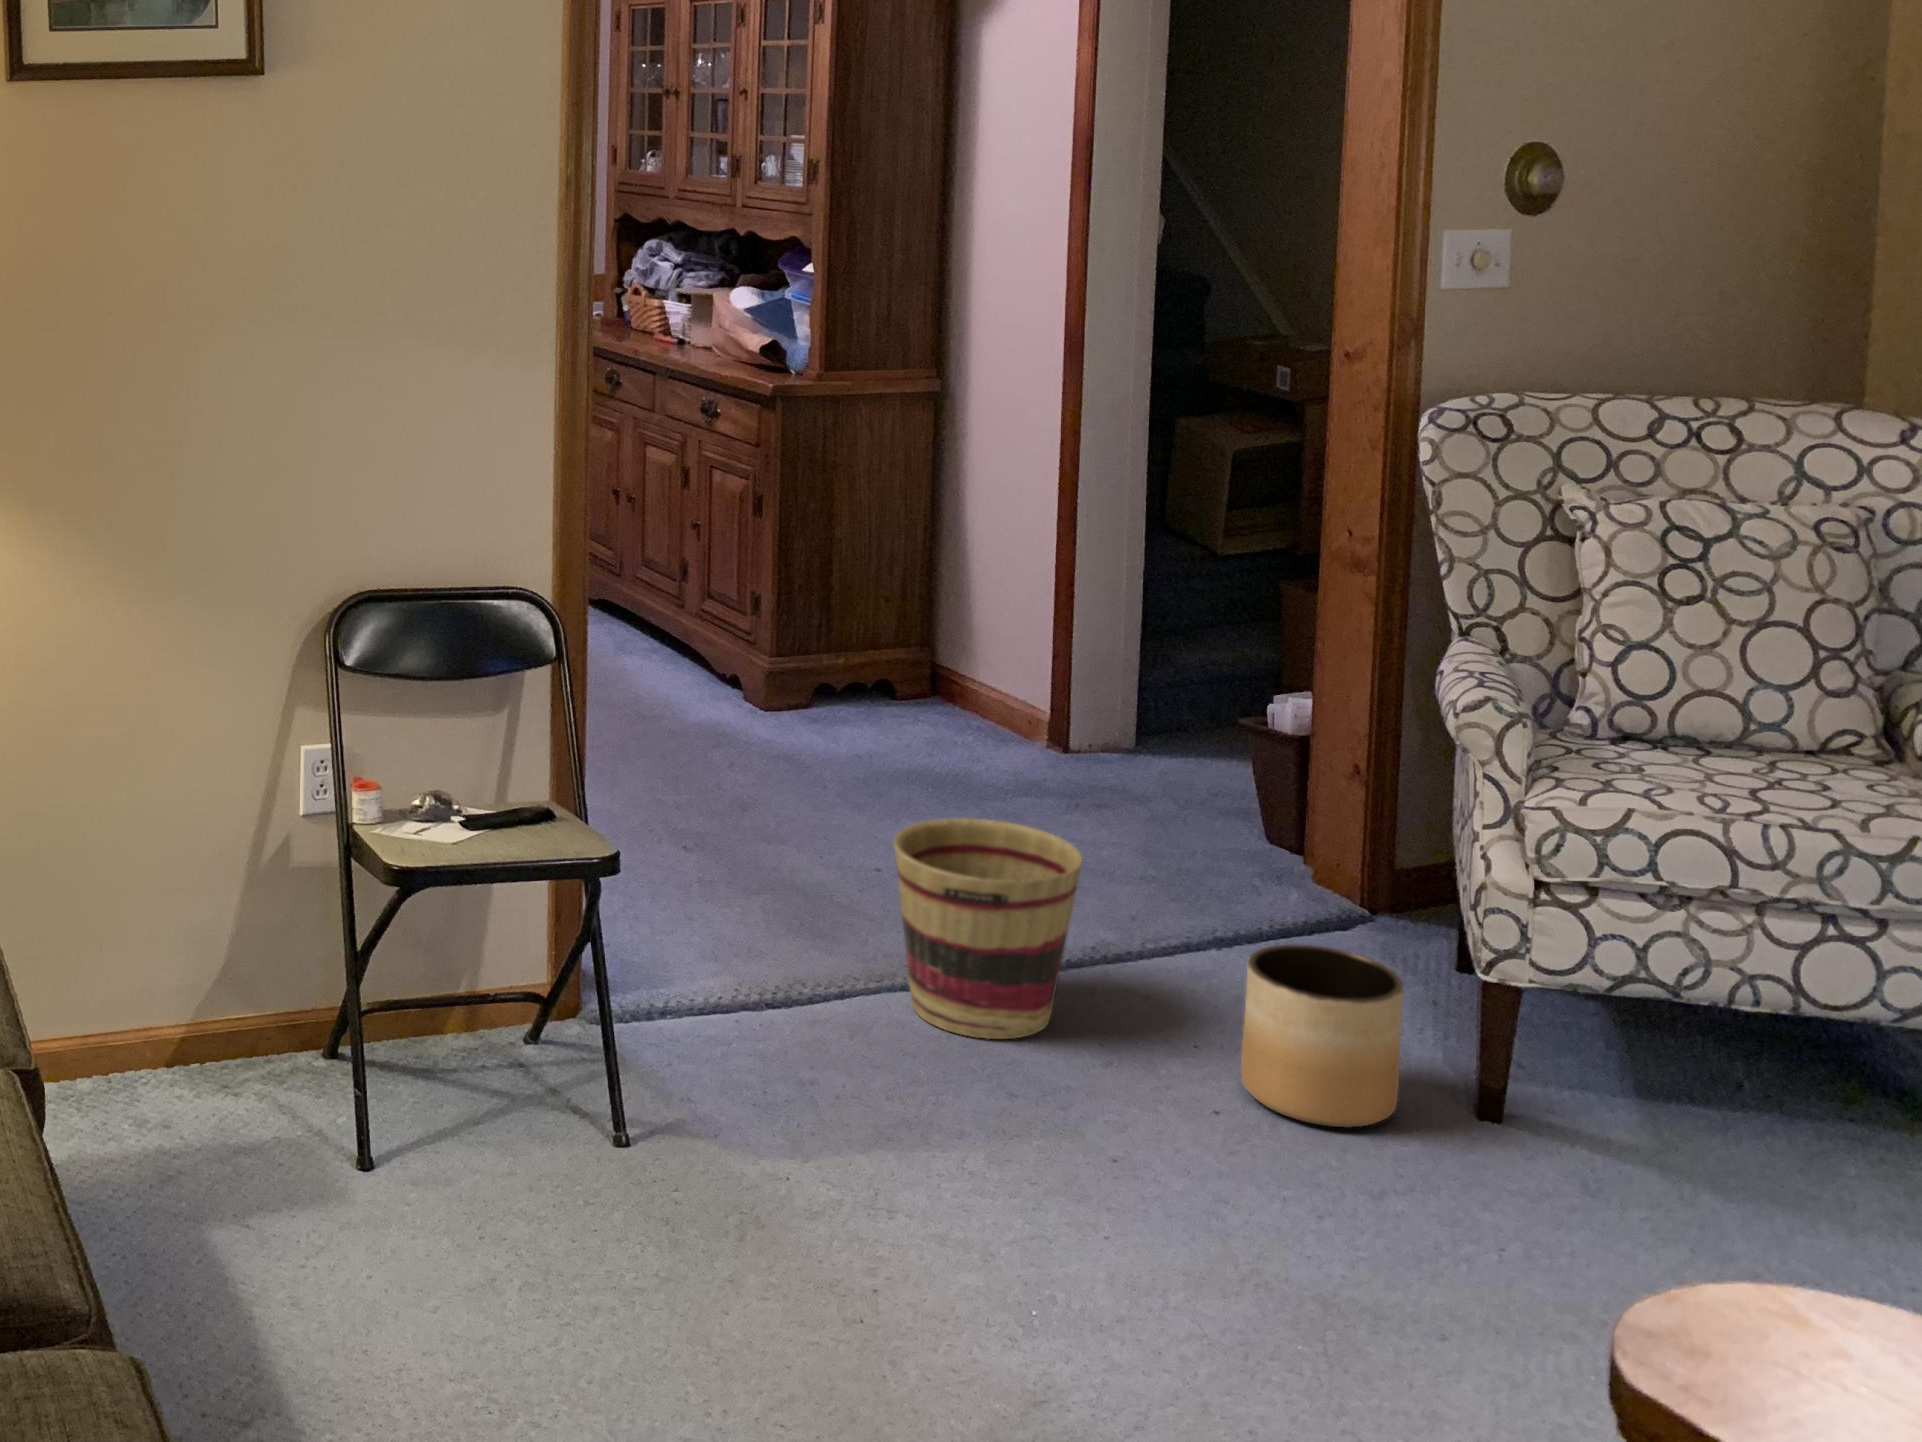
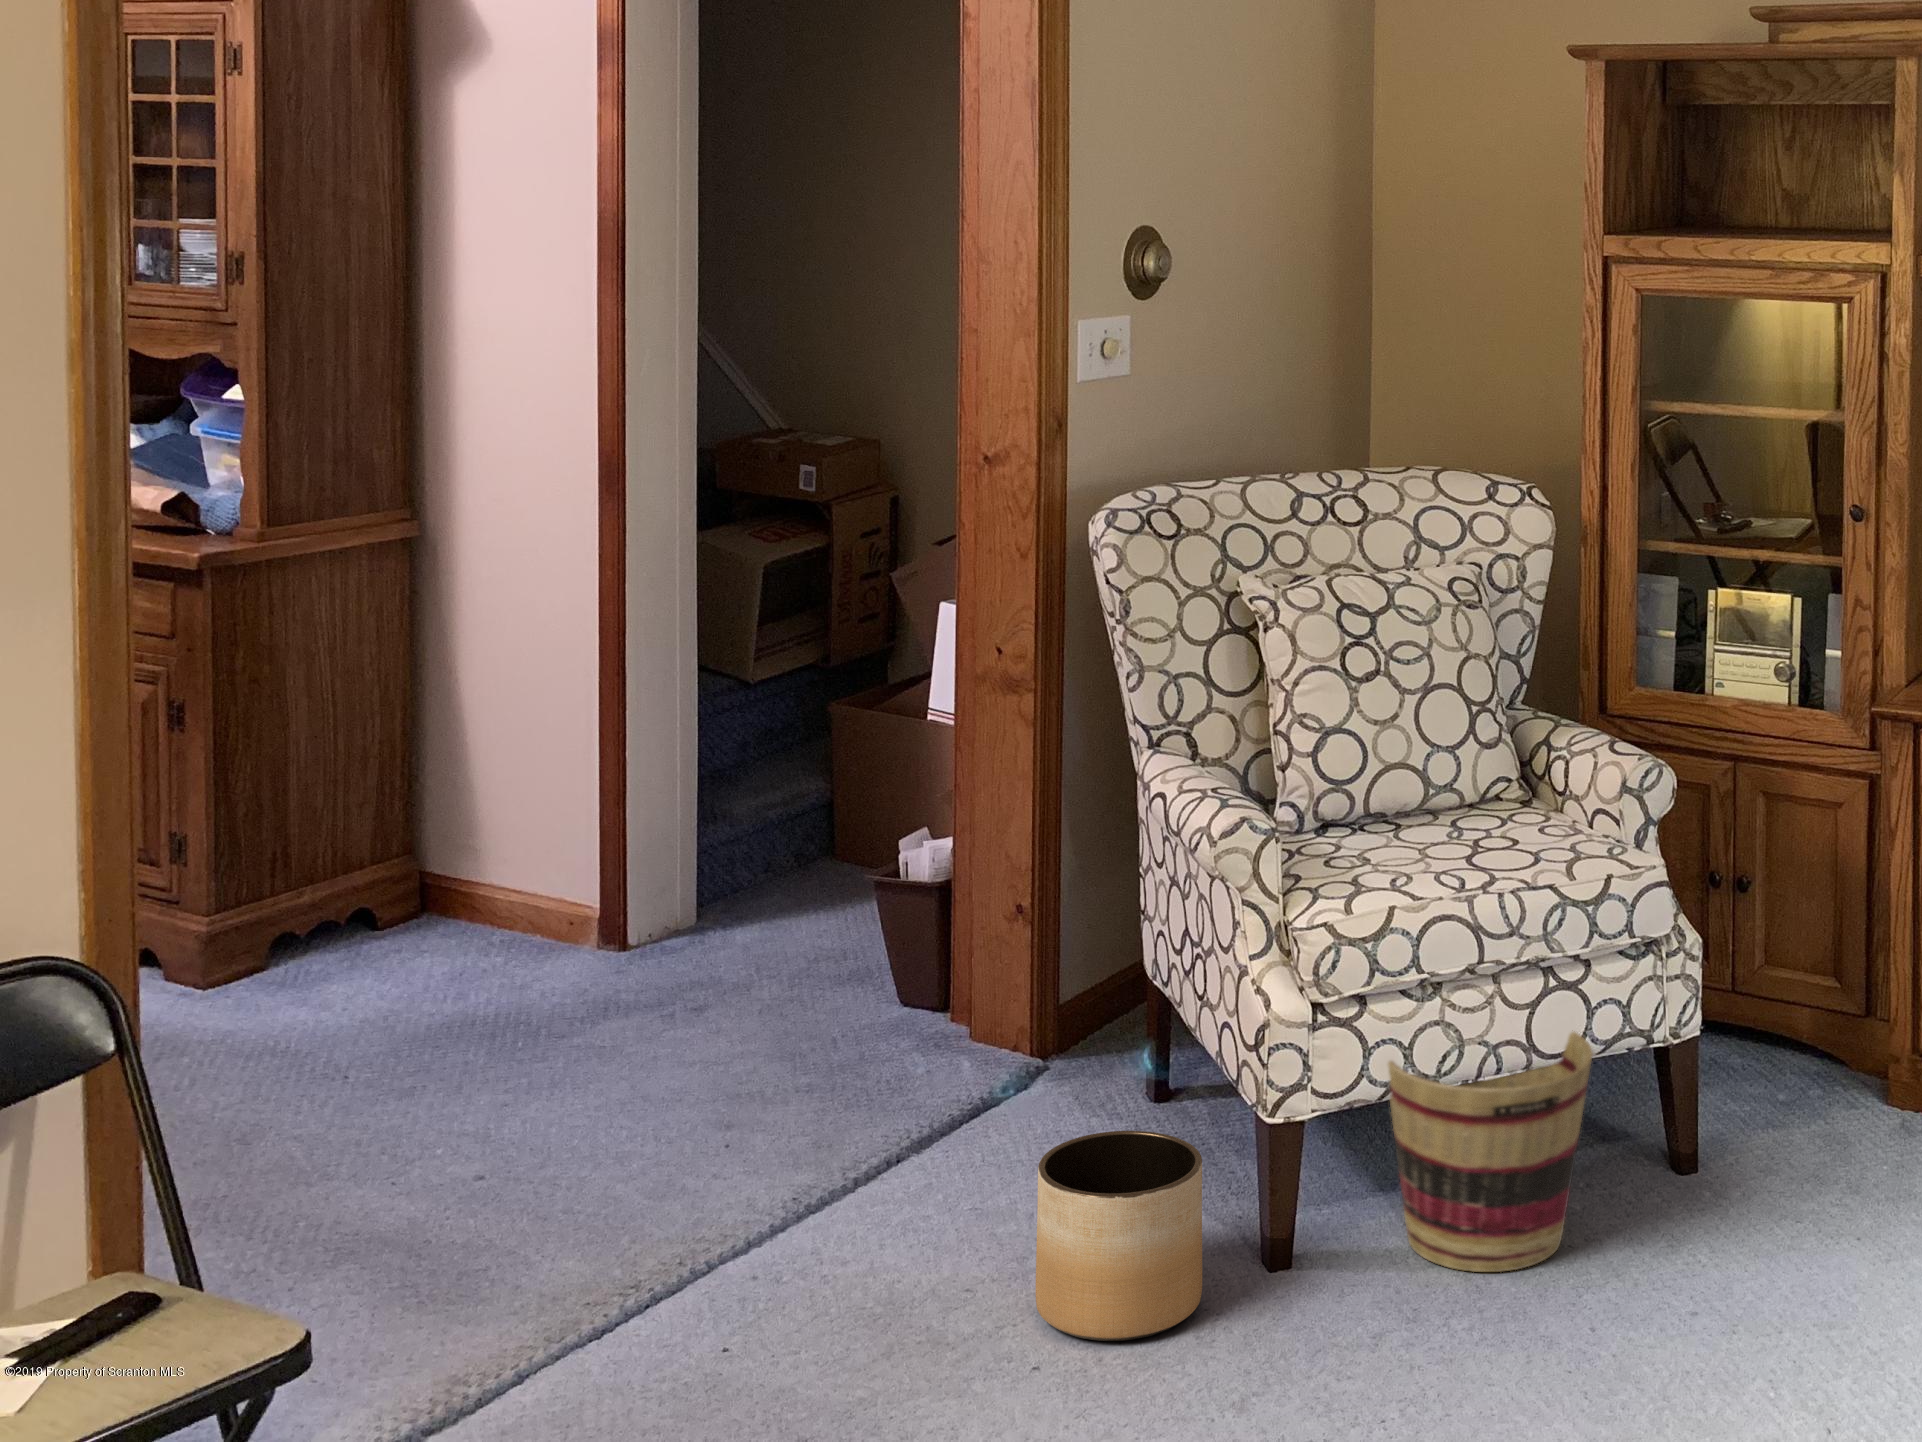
basket: present [894,818,1082,1039] -> present [1388,1032,1592,1272]

